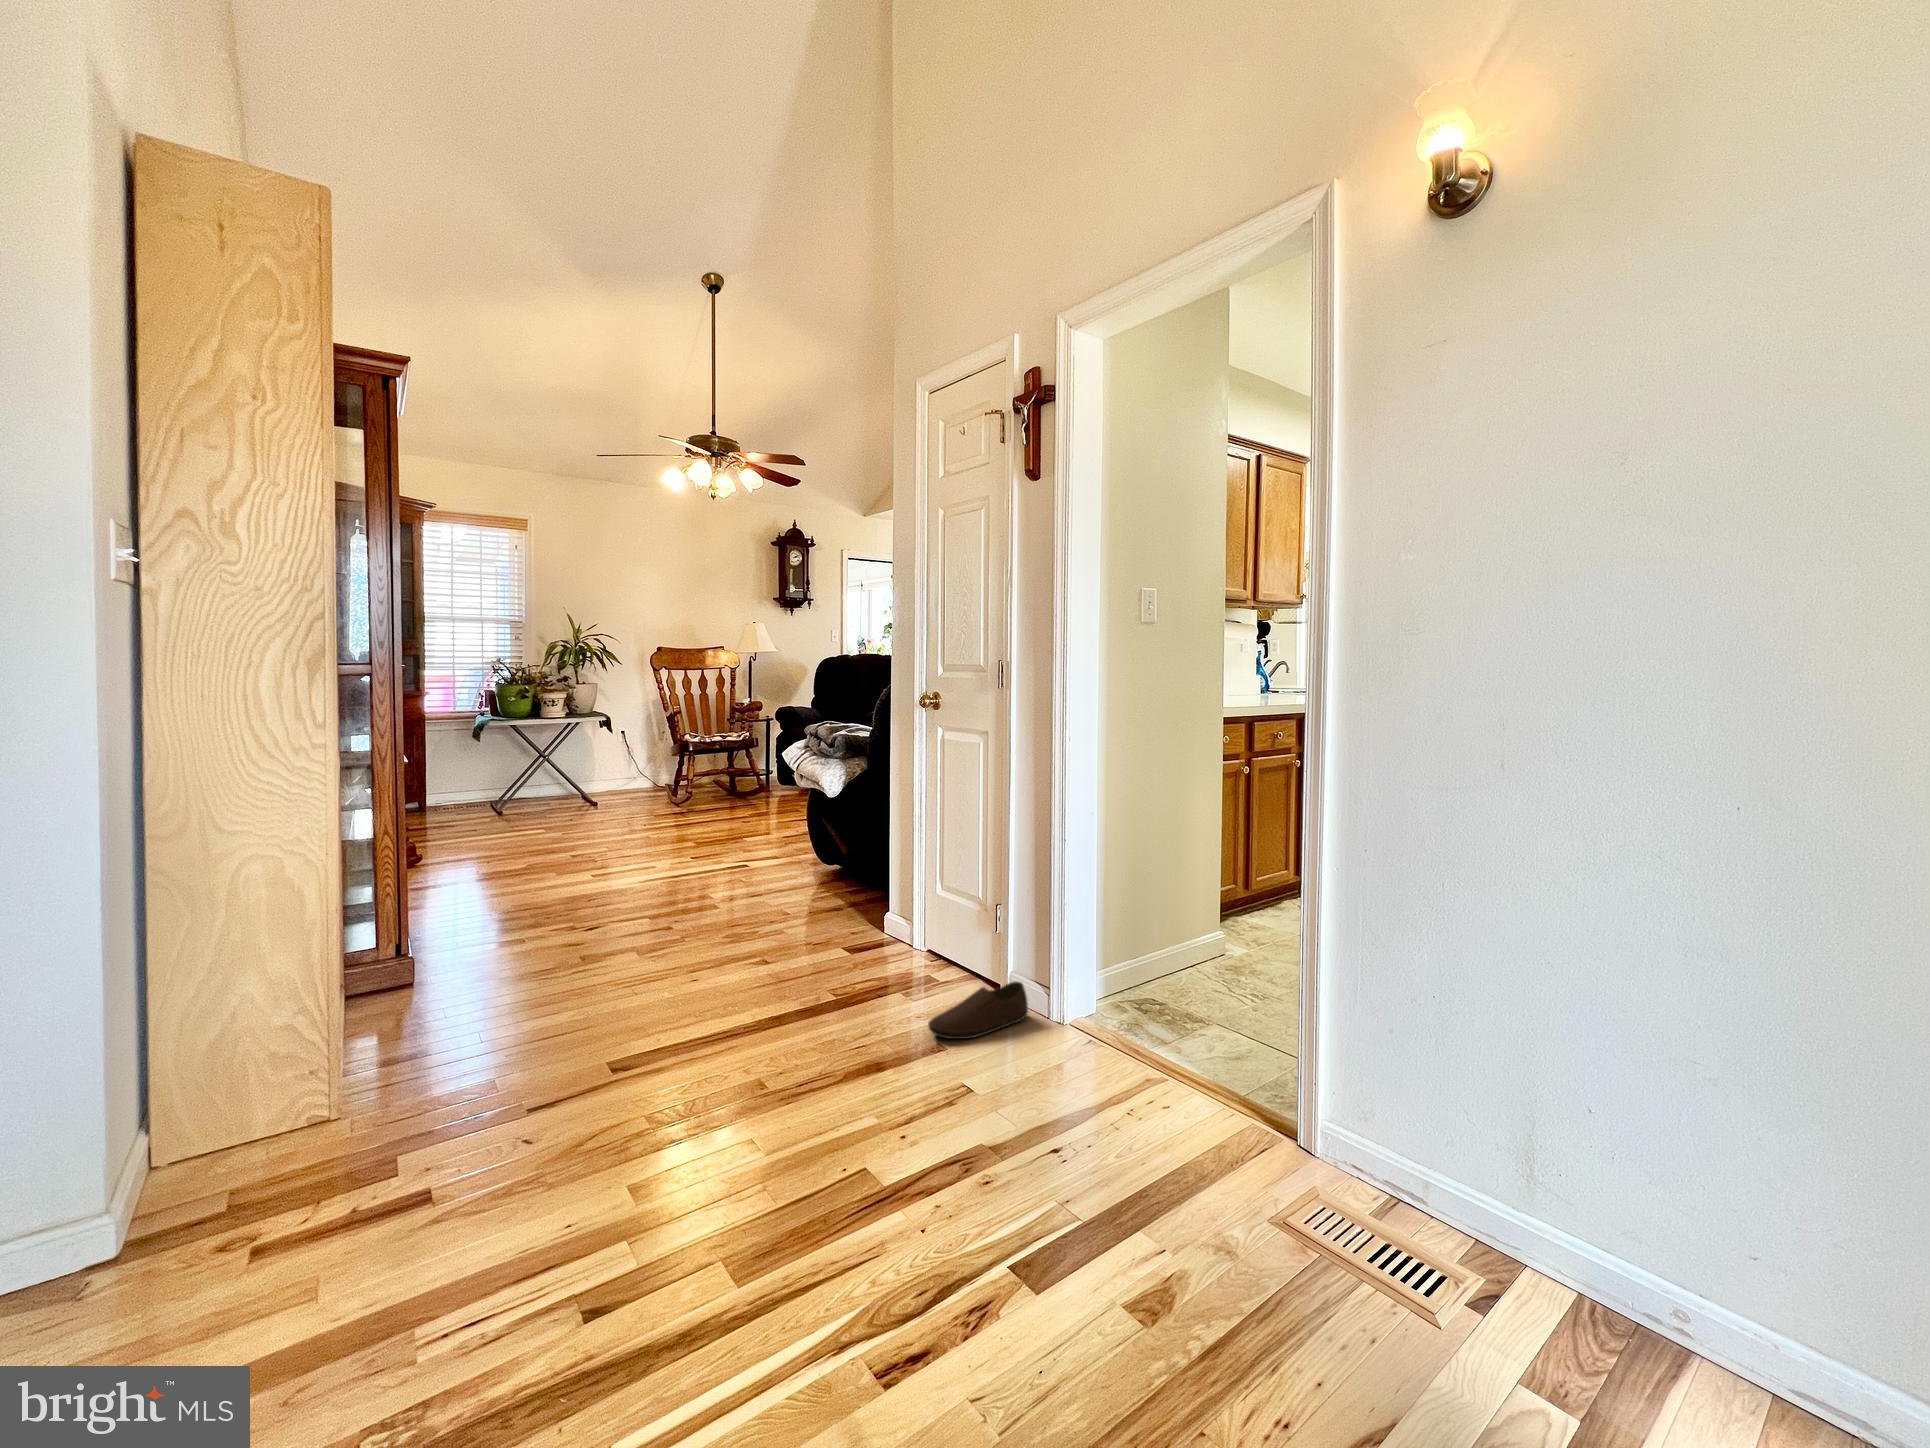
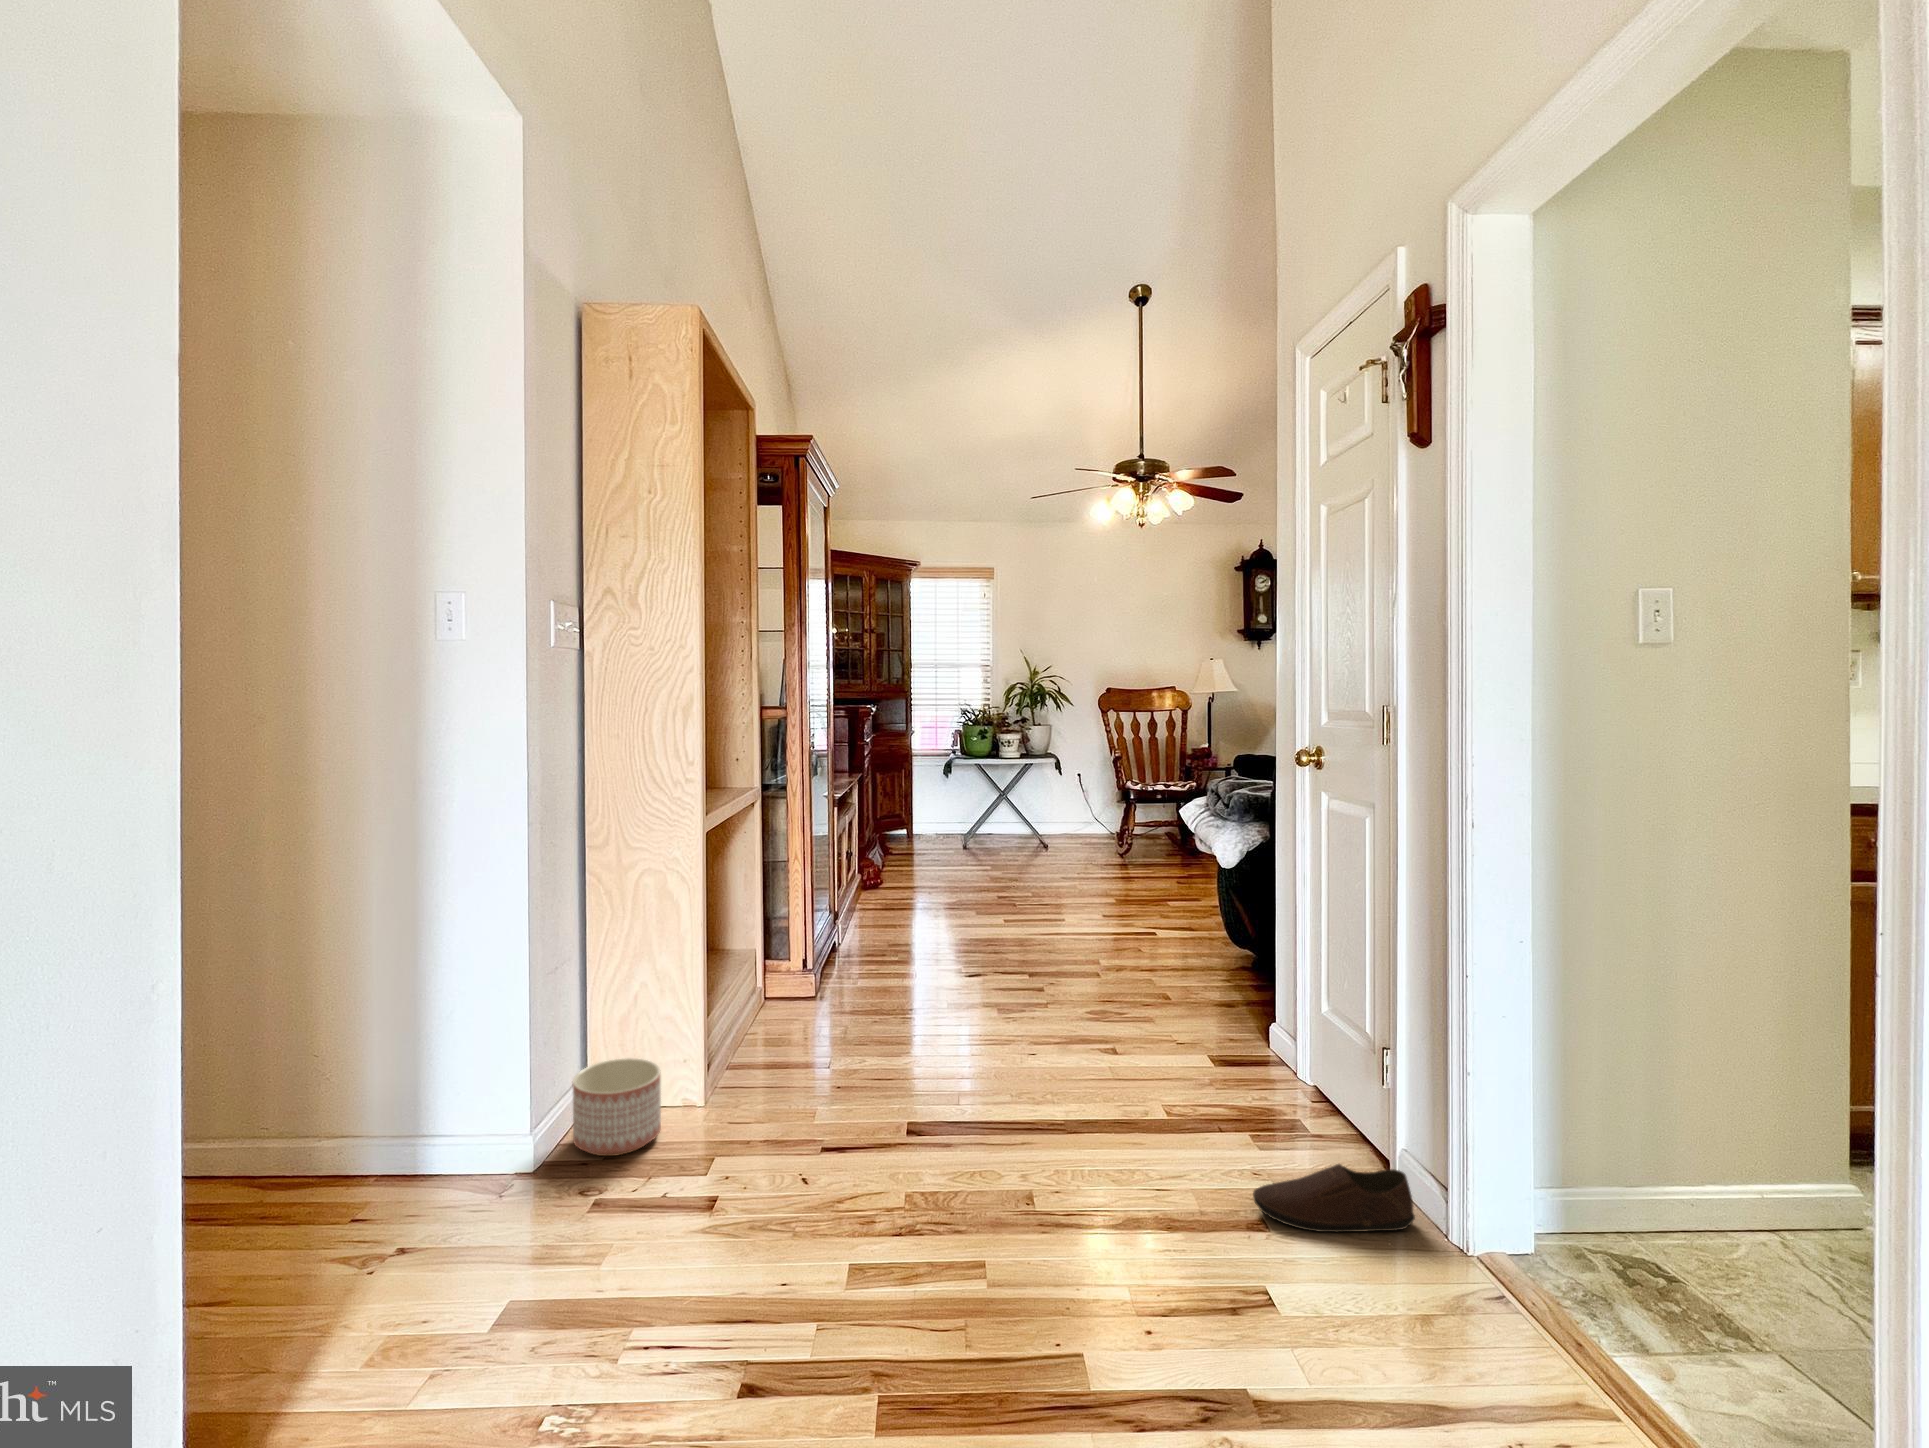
planter: none [165,1077,305,1206] -> present [573,1058,661,1156]

